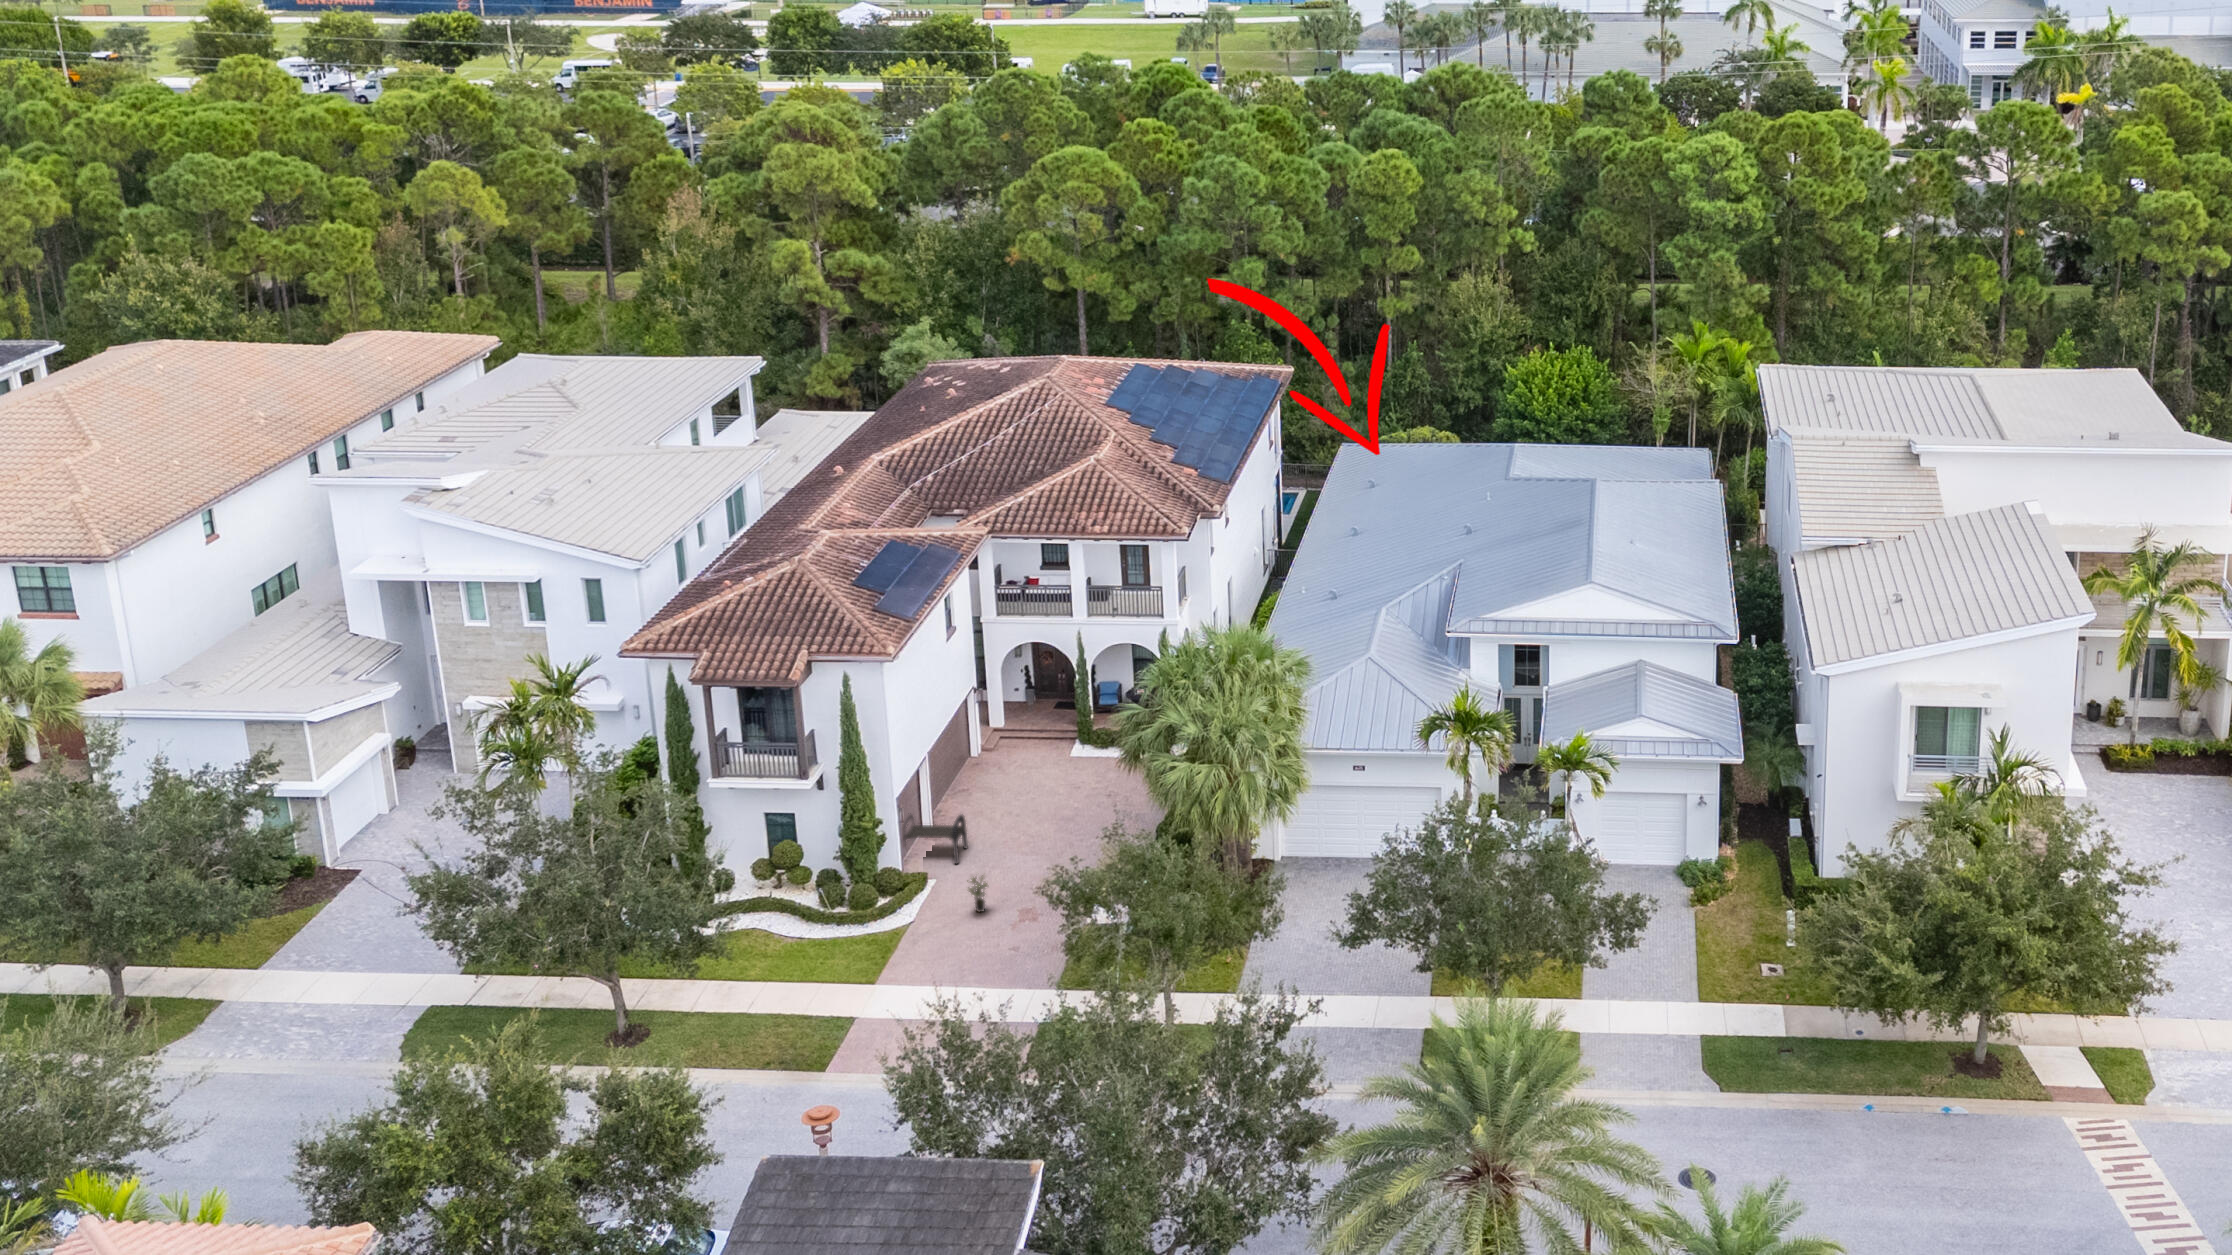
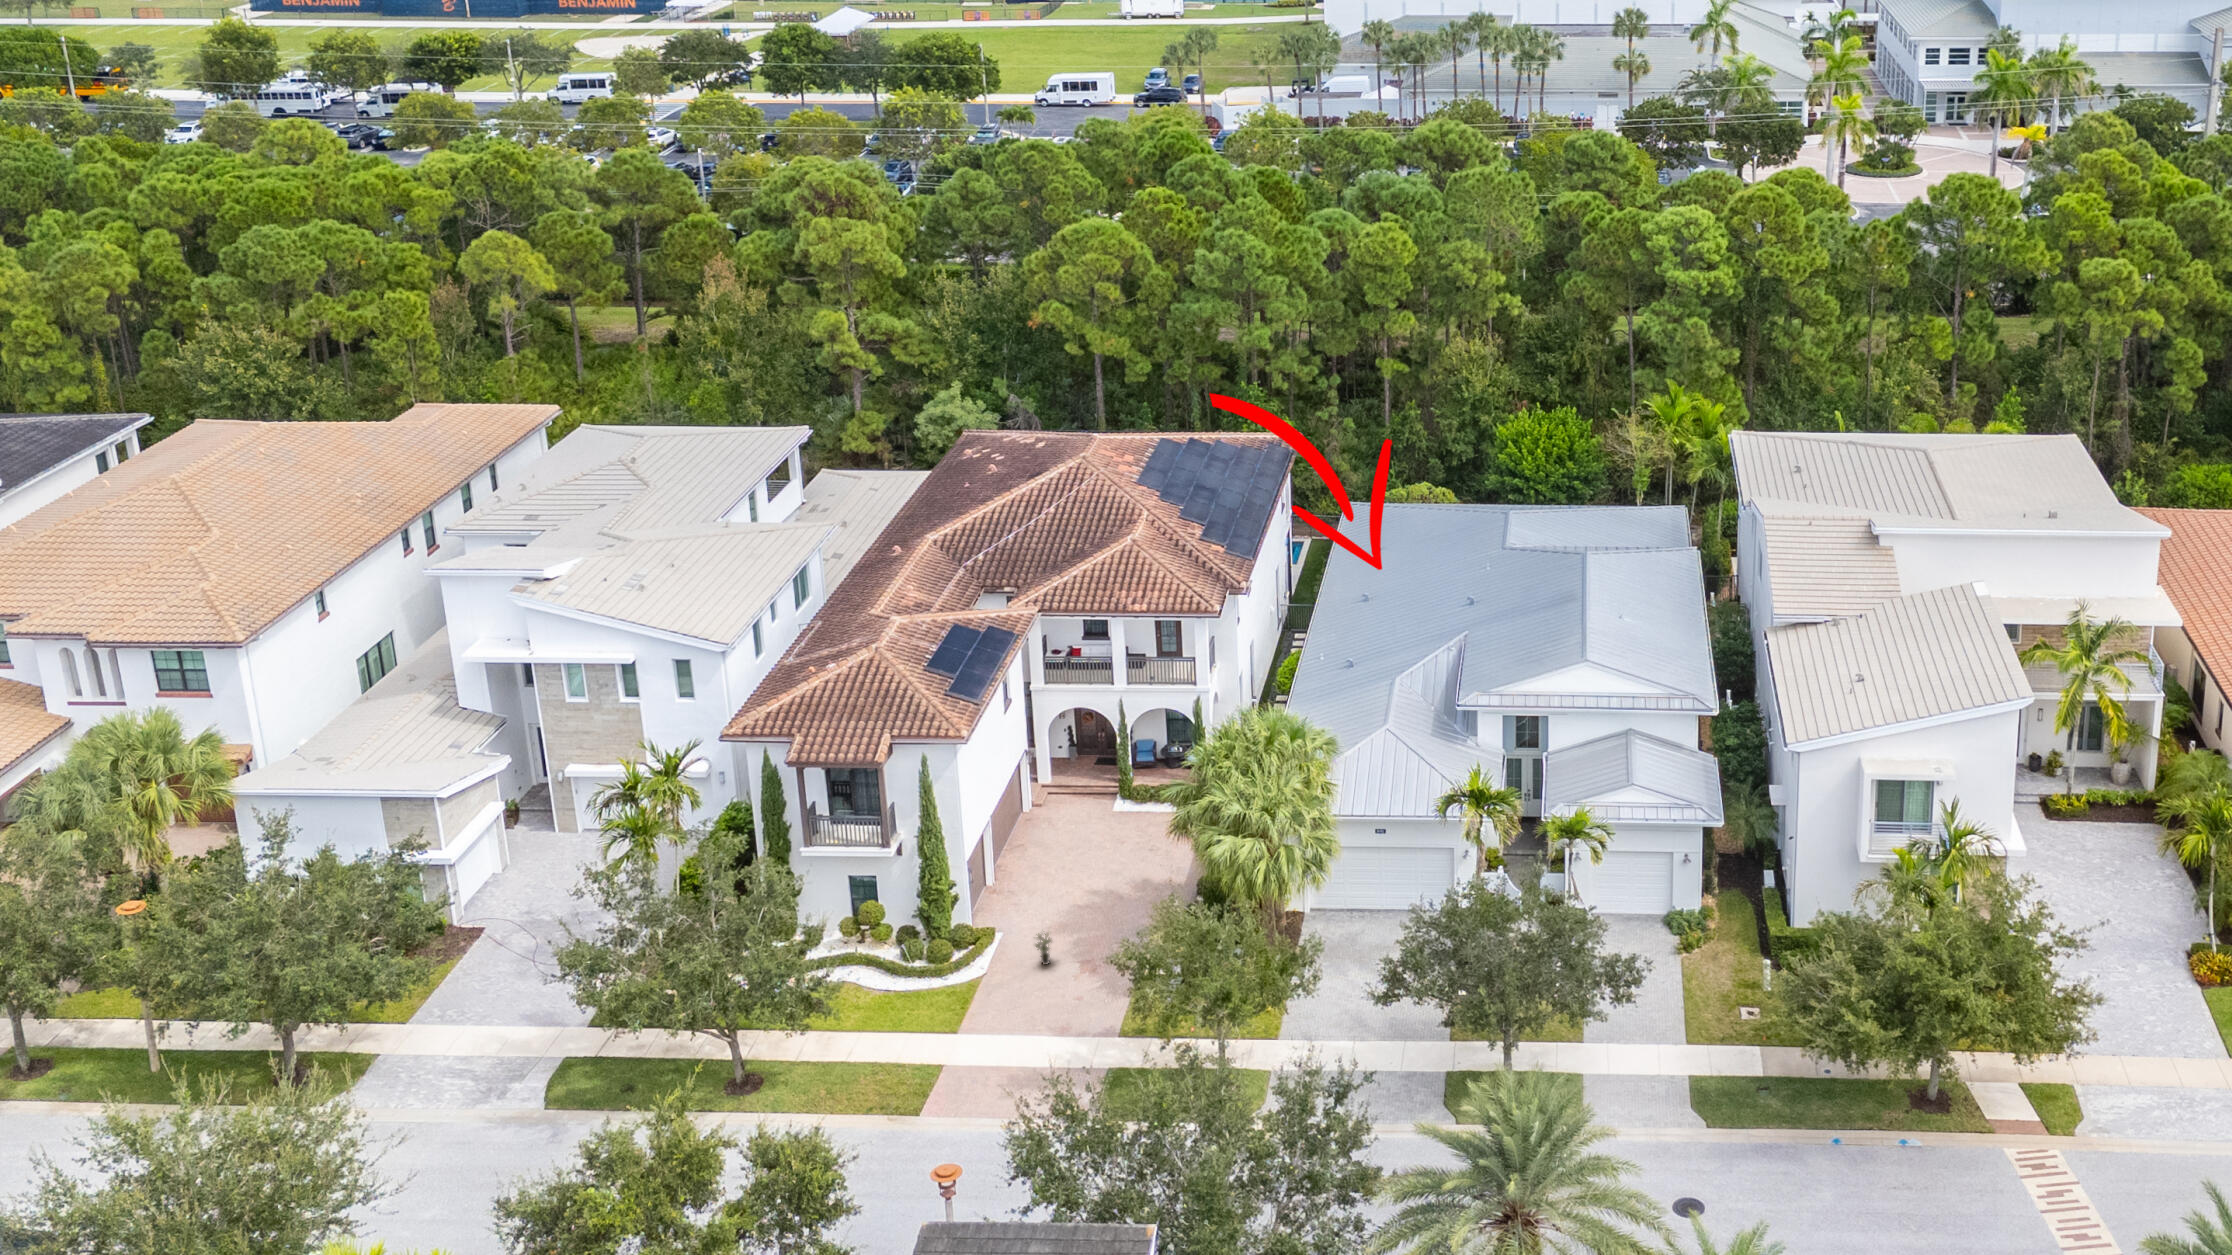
bench: present [903,814,968,864] -> none [970,873,1030,919]

